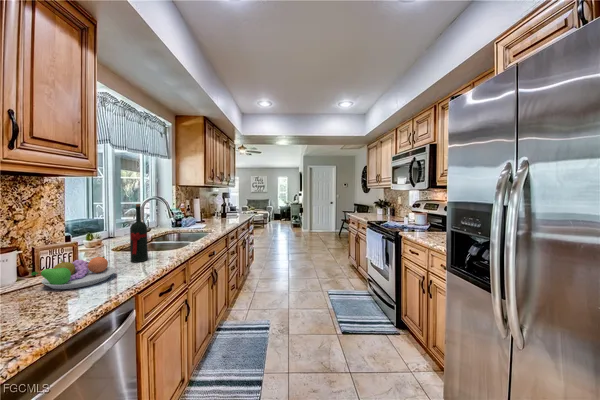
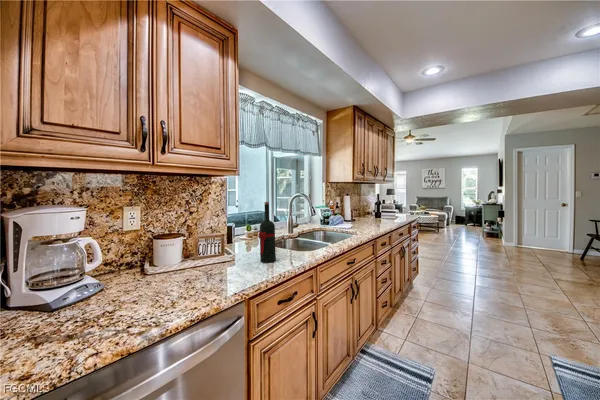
fruit bowl: present [31,256,116,289] -> none [176,251,239,282]

